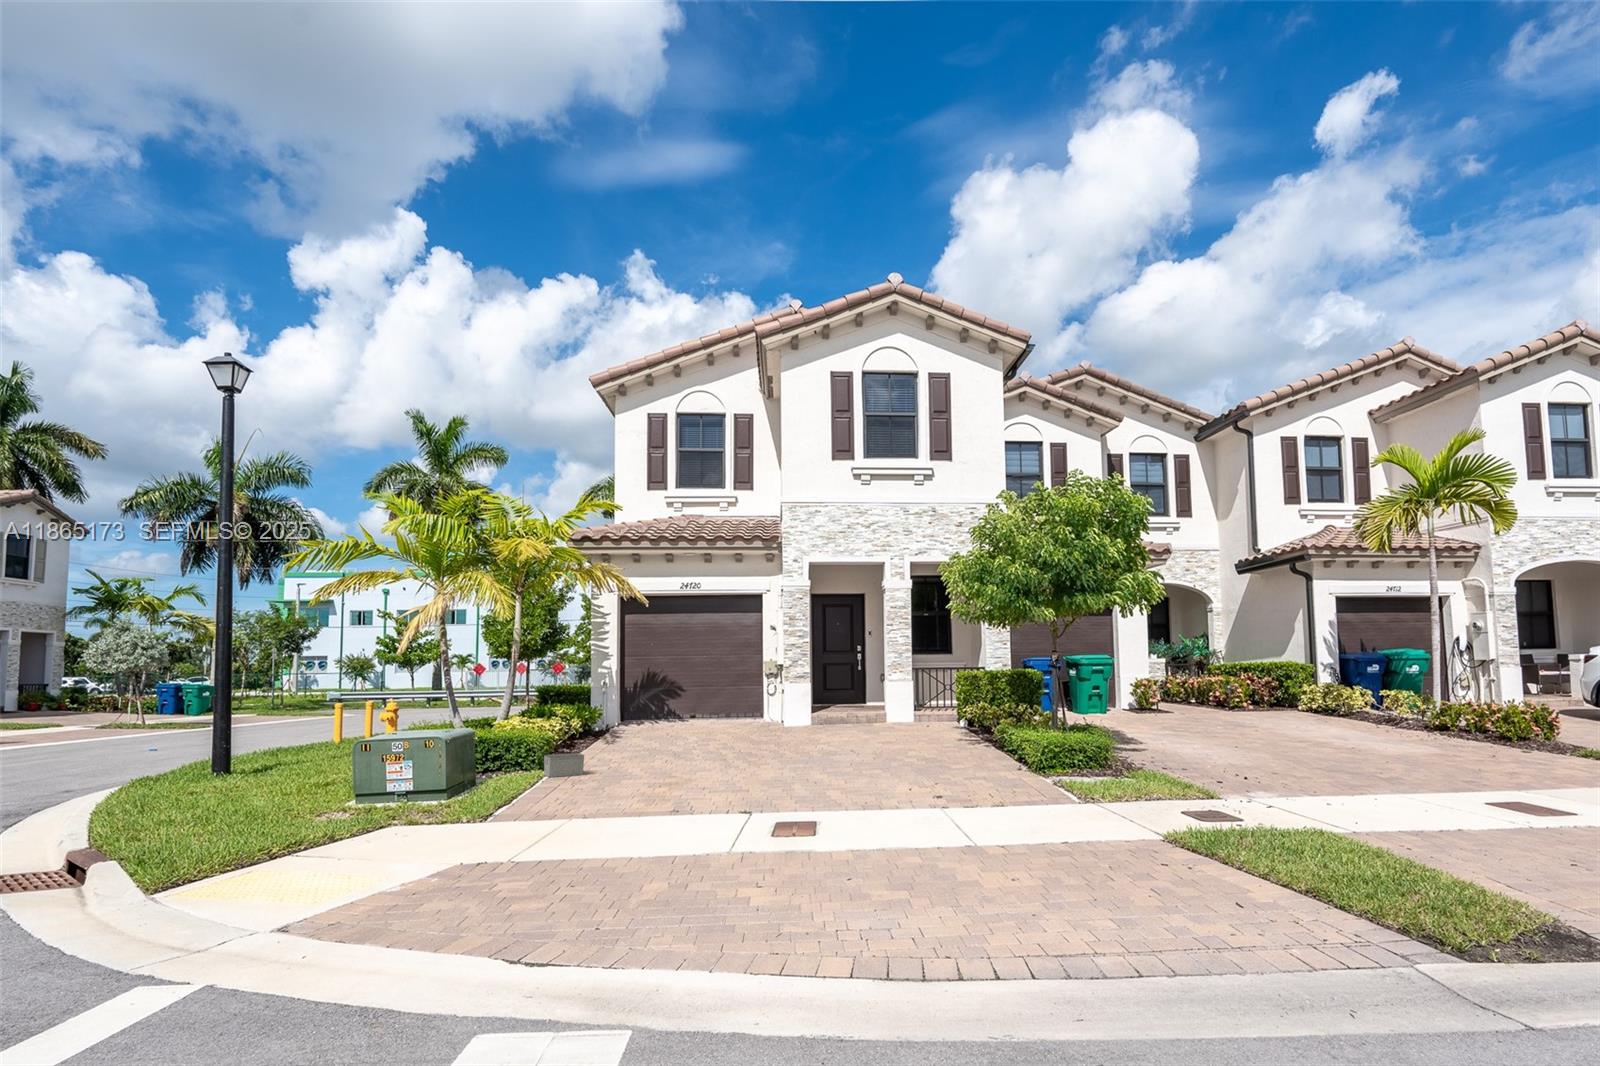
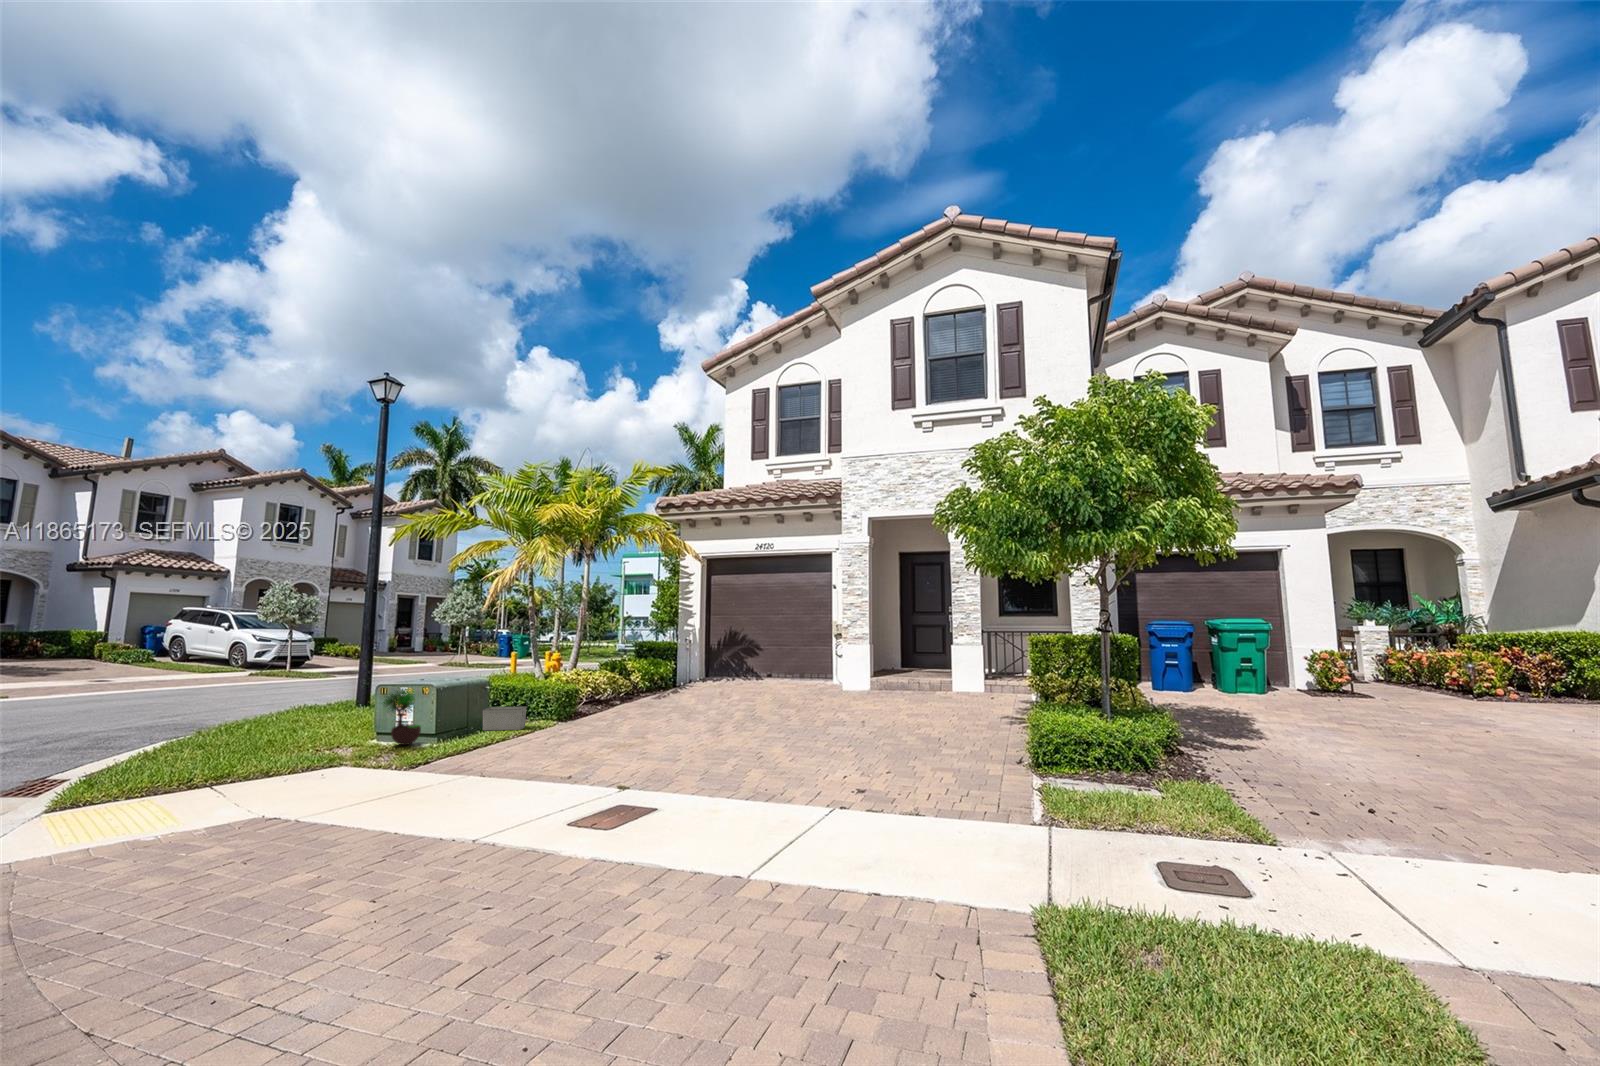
potted tree: none [506,734,541,791] -> present [383,687,421,745]

